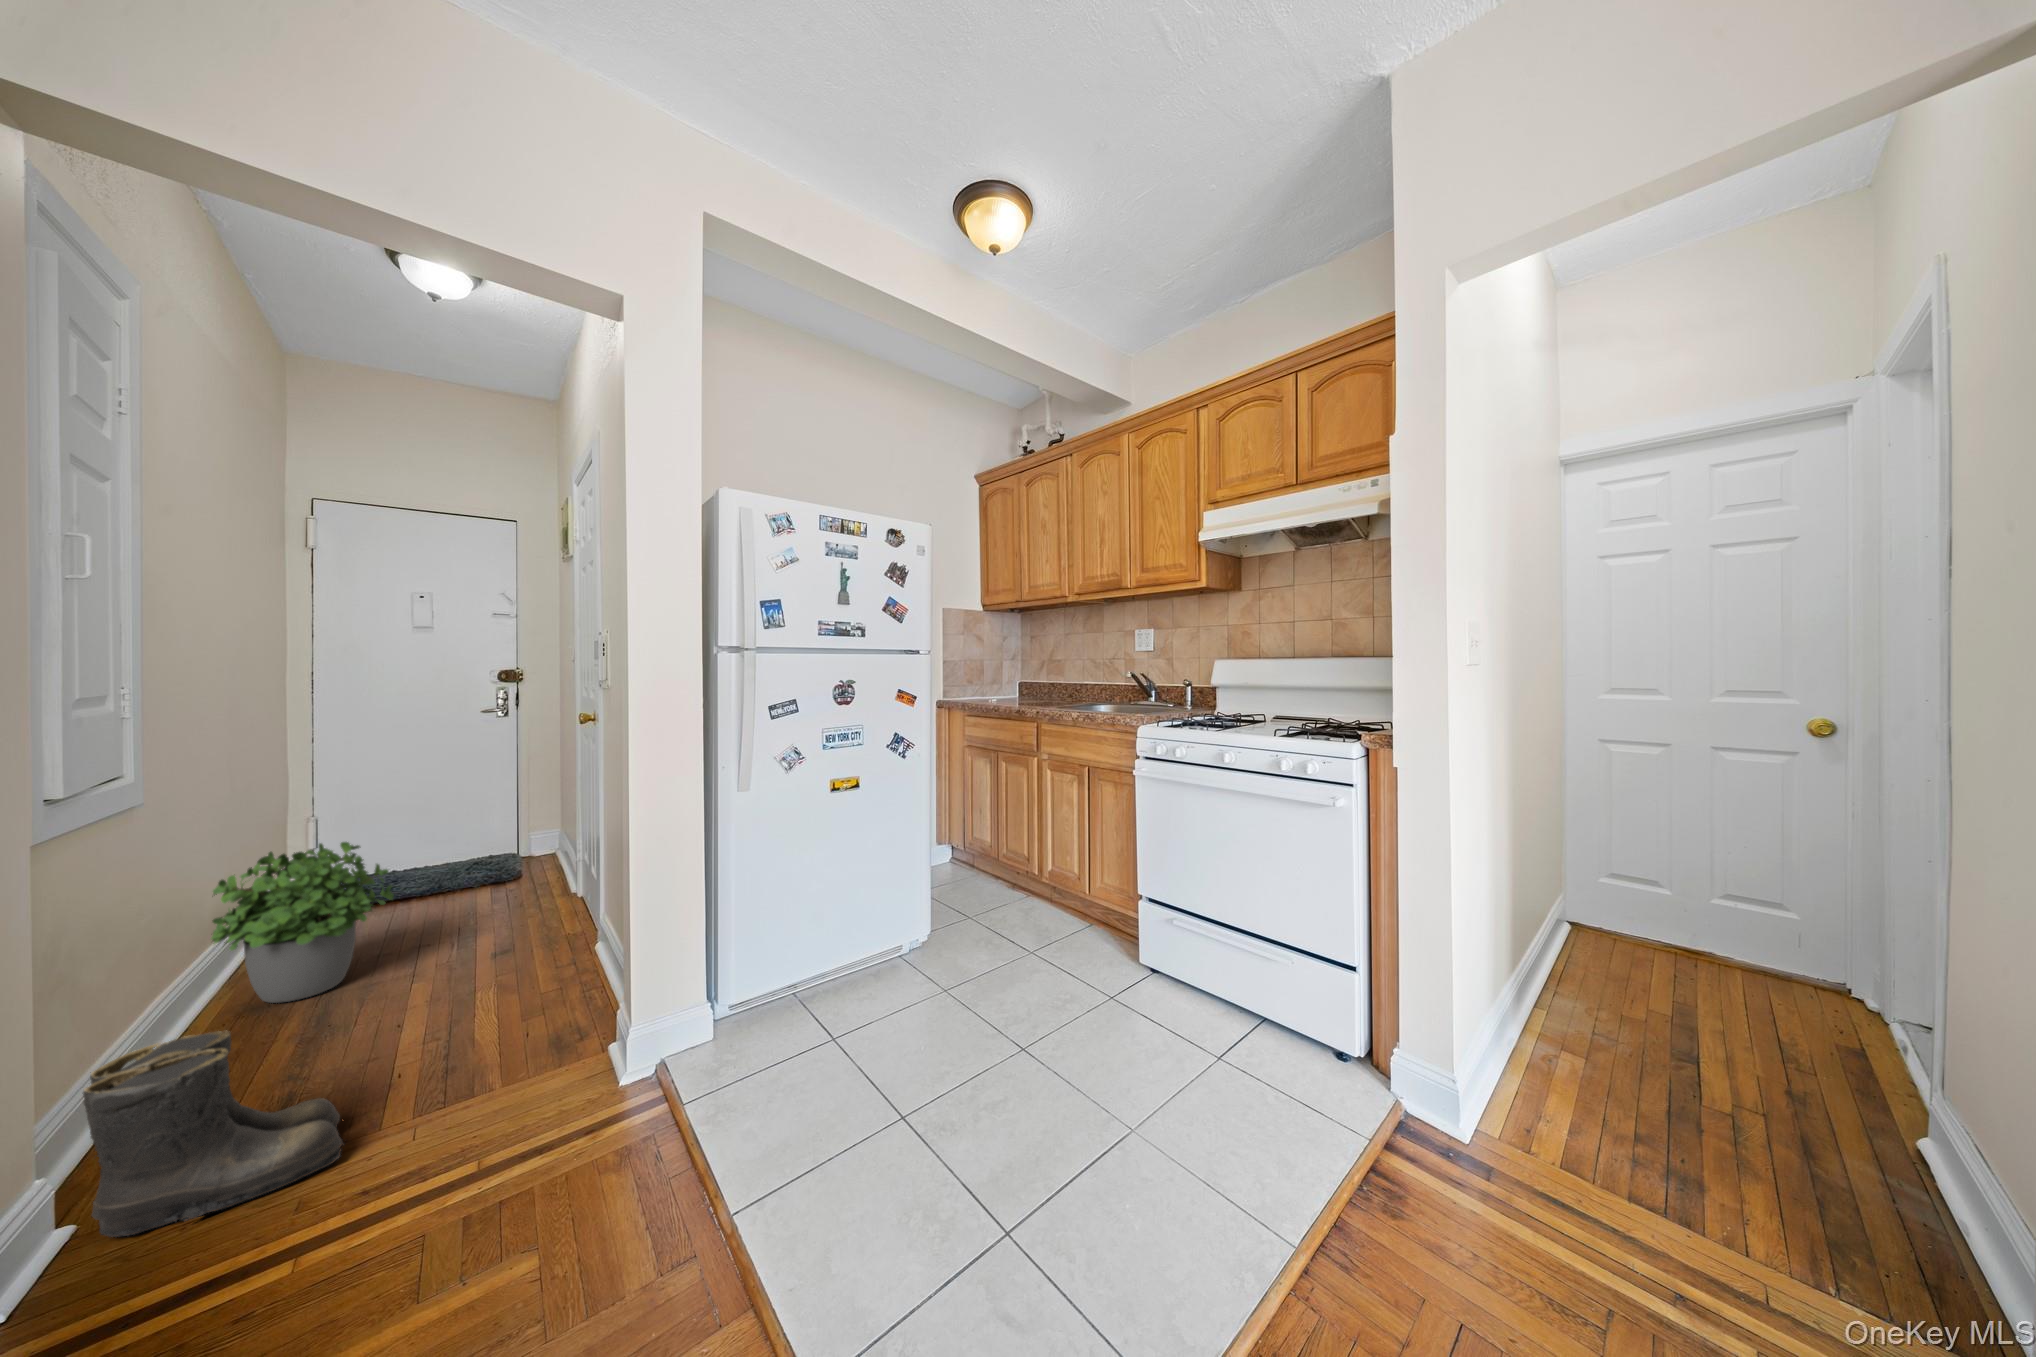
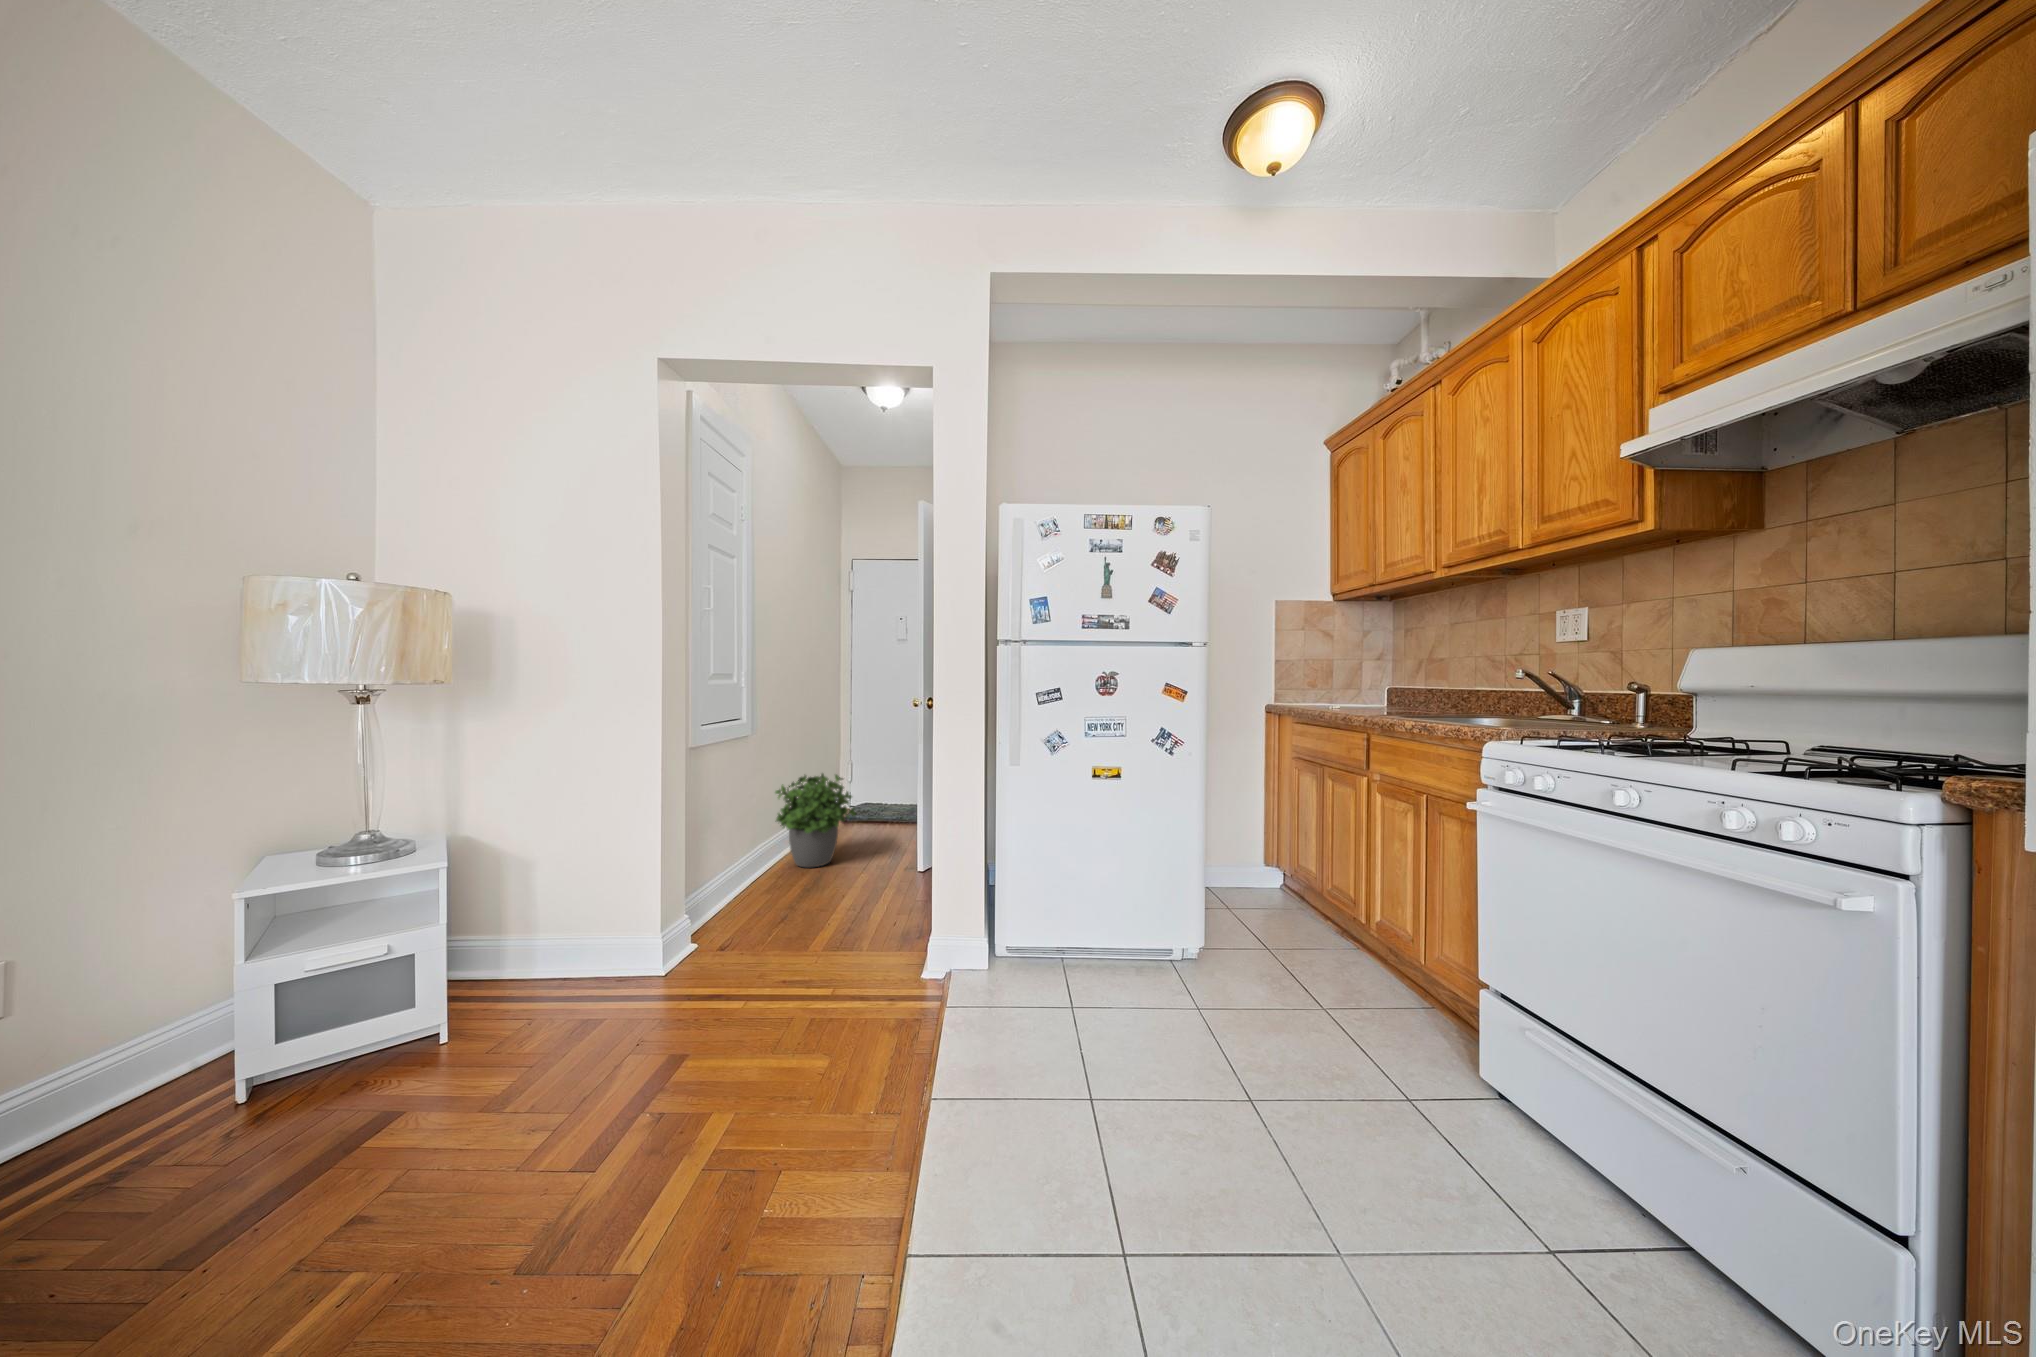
boots: present [83,1031,344,1237] -> none [663,866,771,972]

